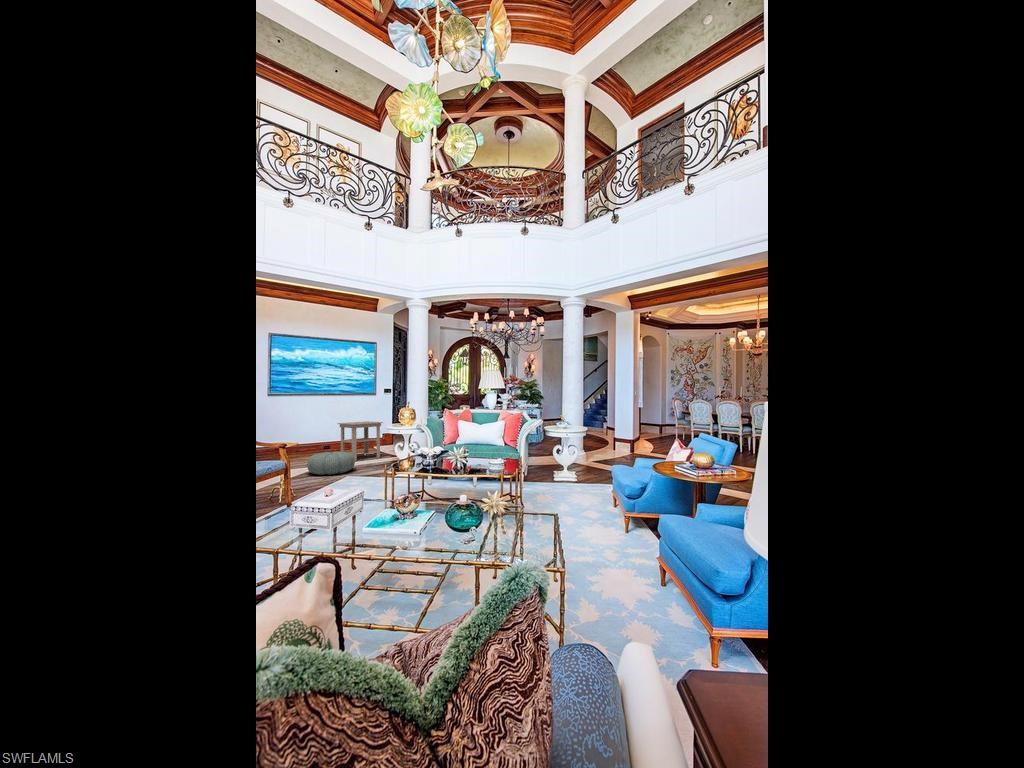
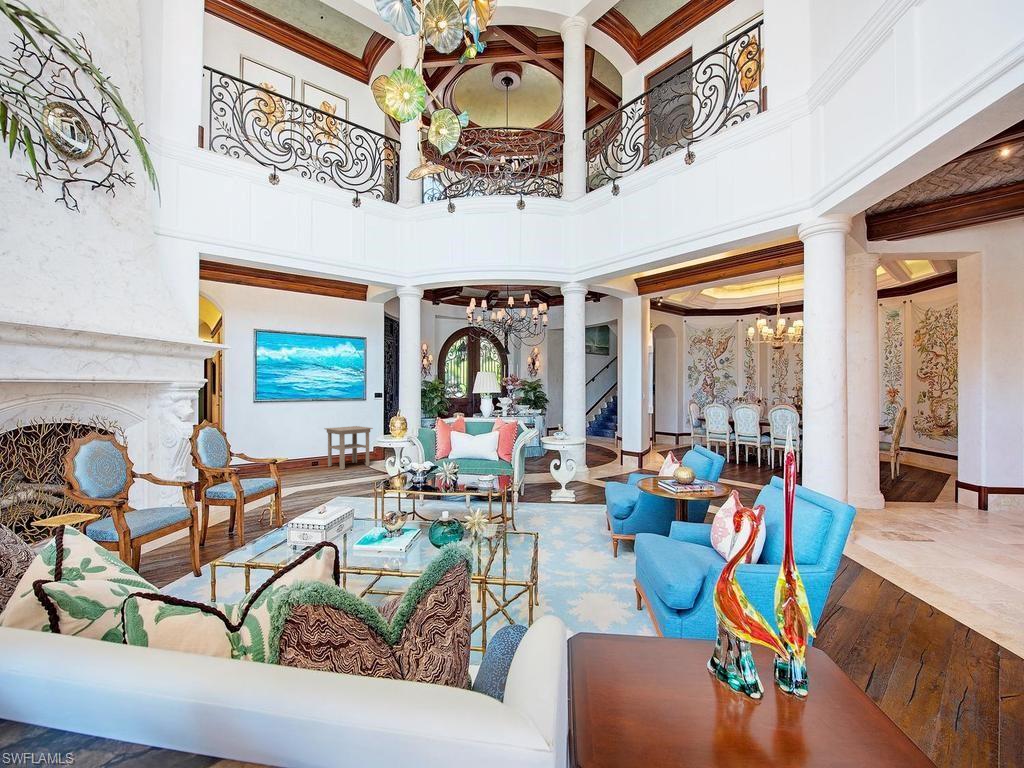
pouf: present [307,452,355,475] -> none [294,461,344,486]

